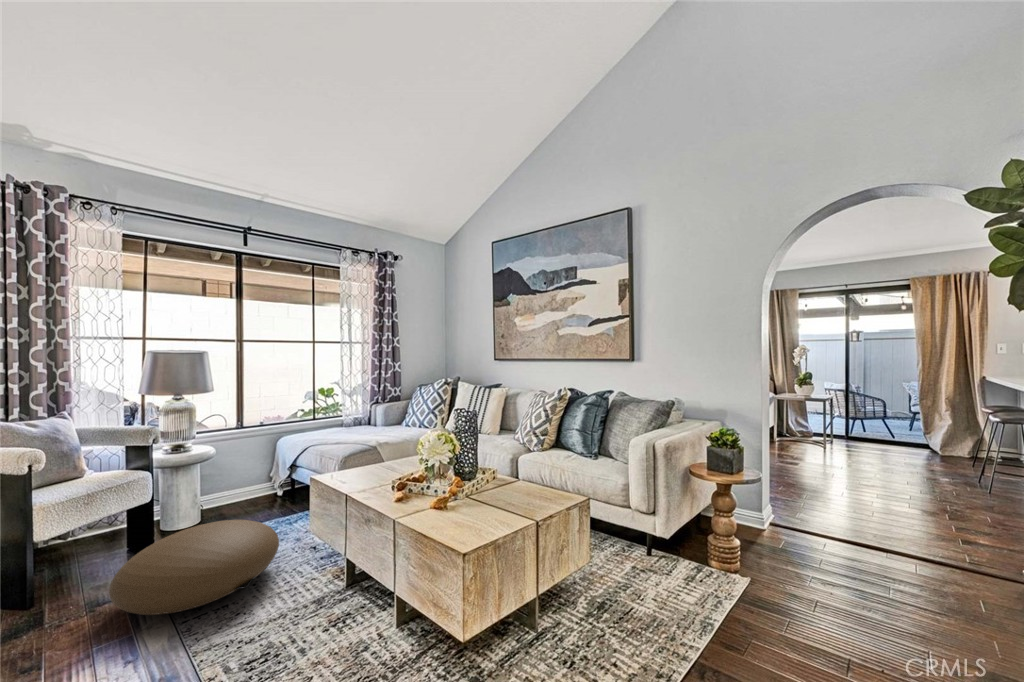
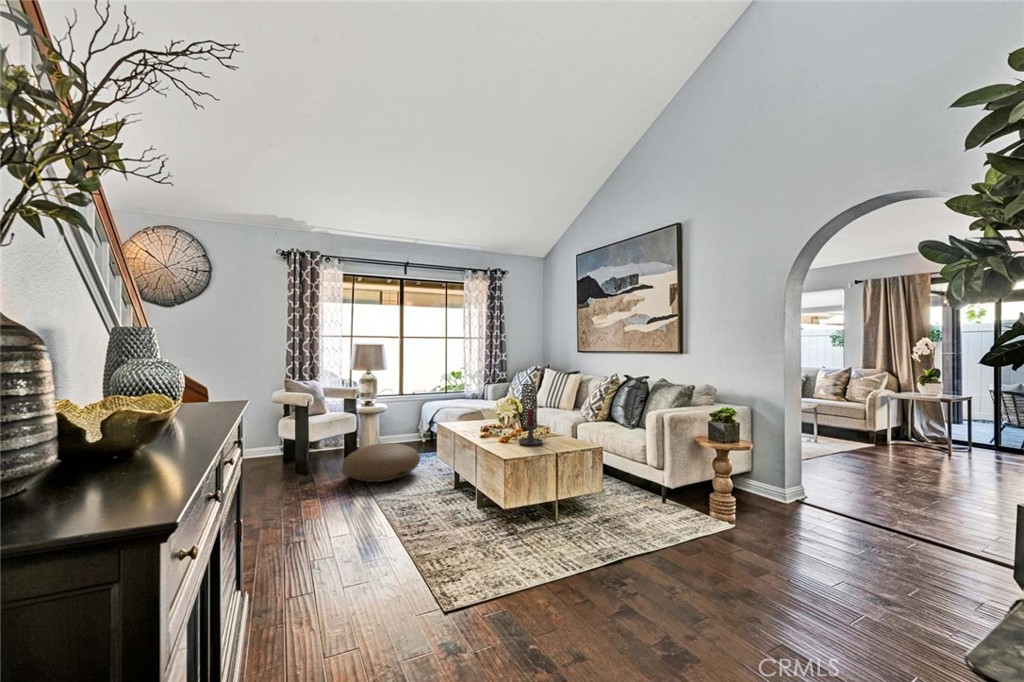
candle holder: none [476,458,517,522] -> present [518,409,546,445]

